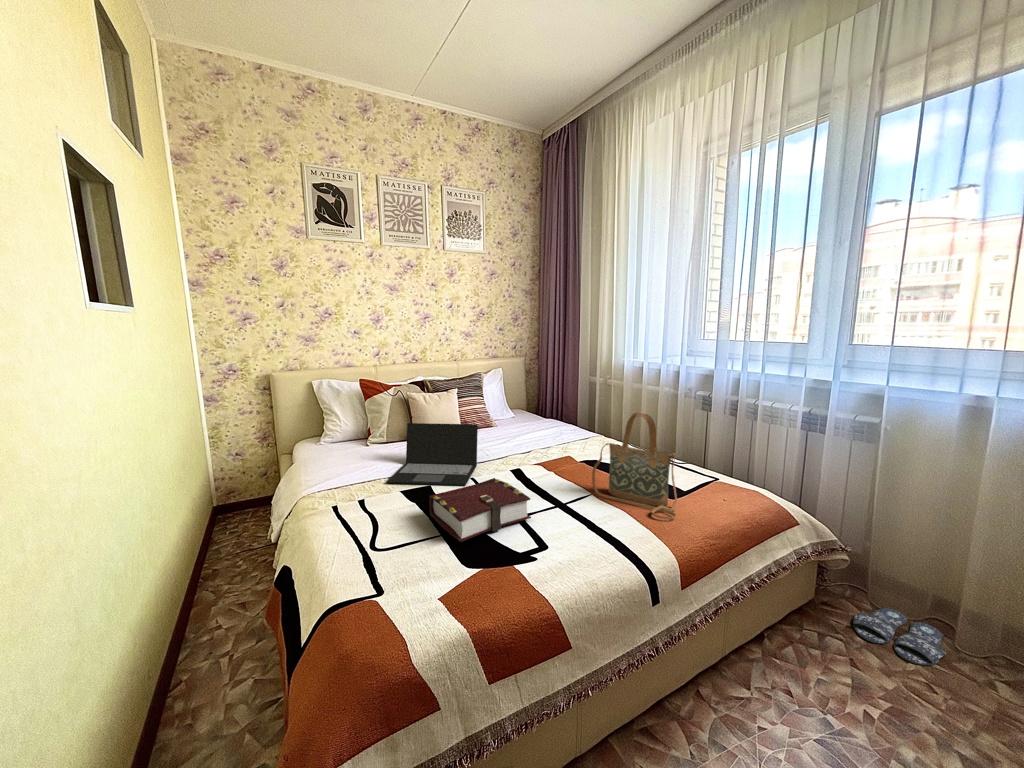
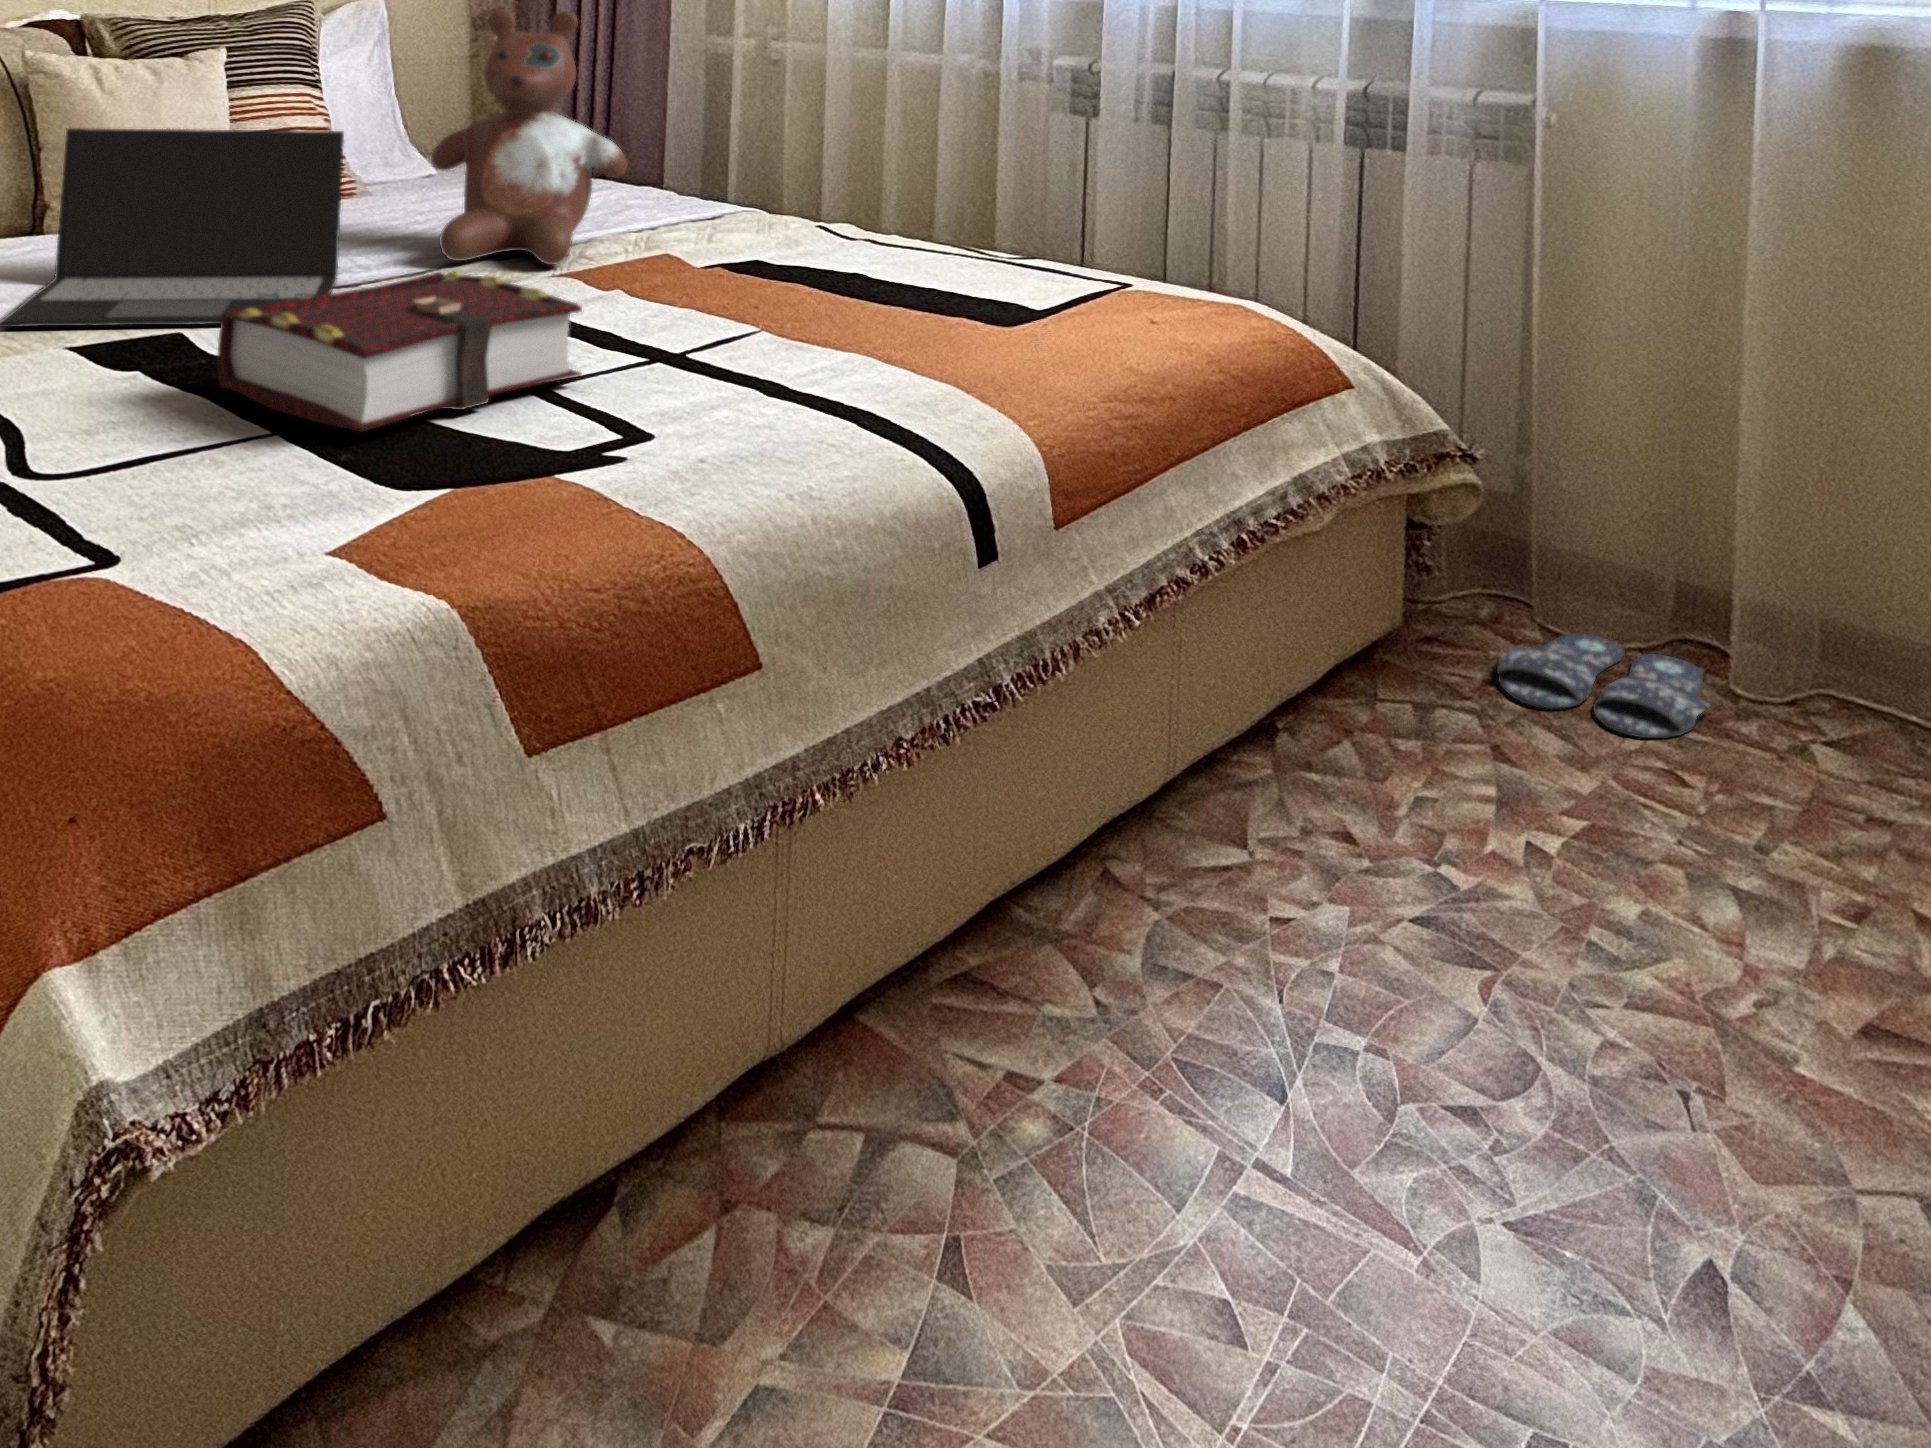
stuffed bear: none [505,386,559,462] -> present [431,9,627,265]
handbag: present [592,413,677,519] -> none [761,55,1026,362]

